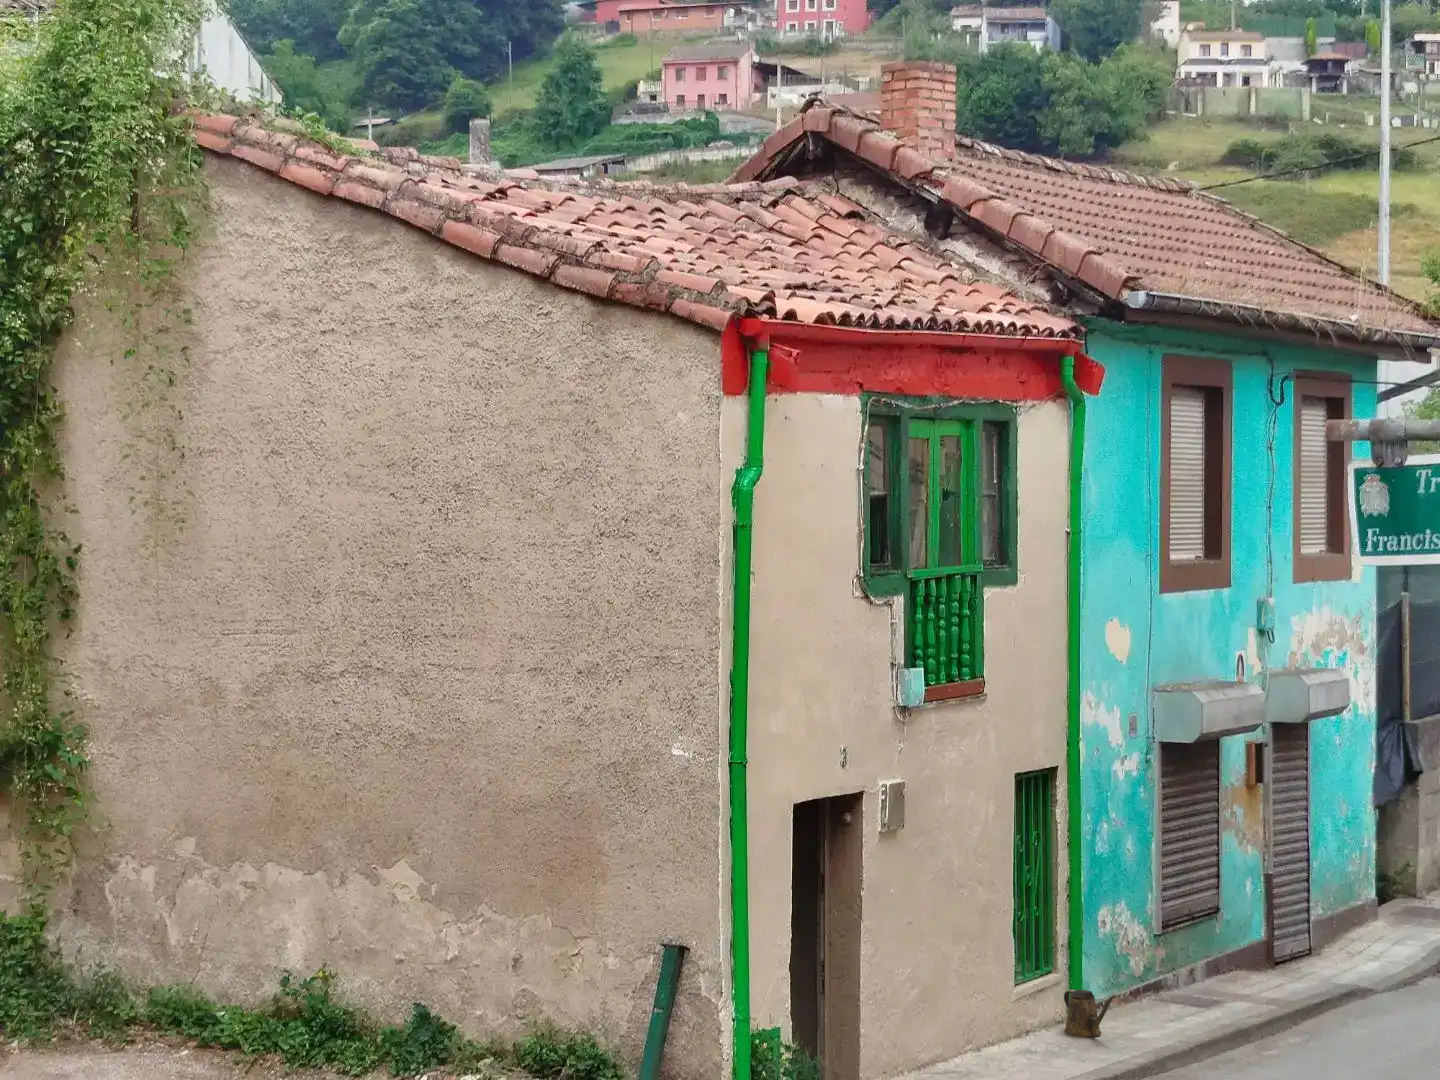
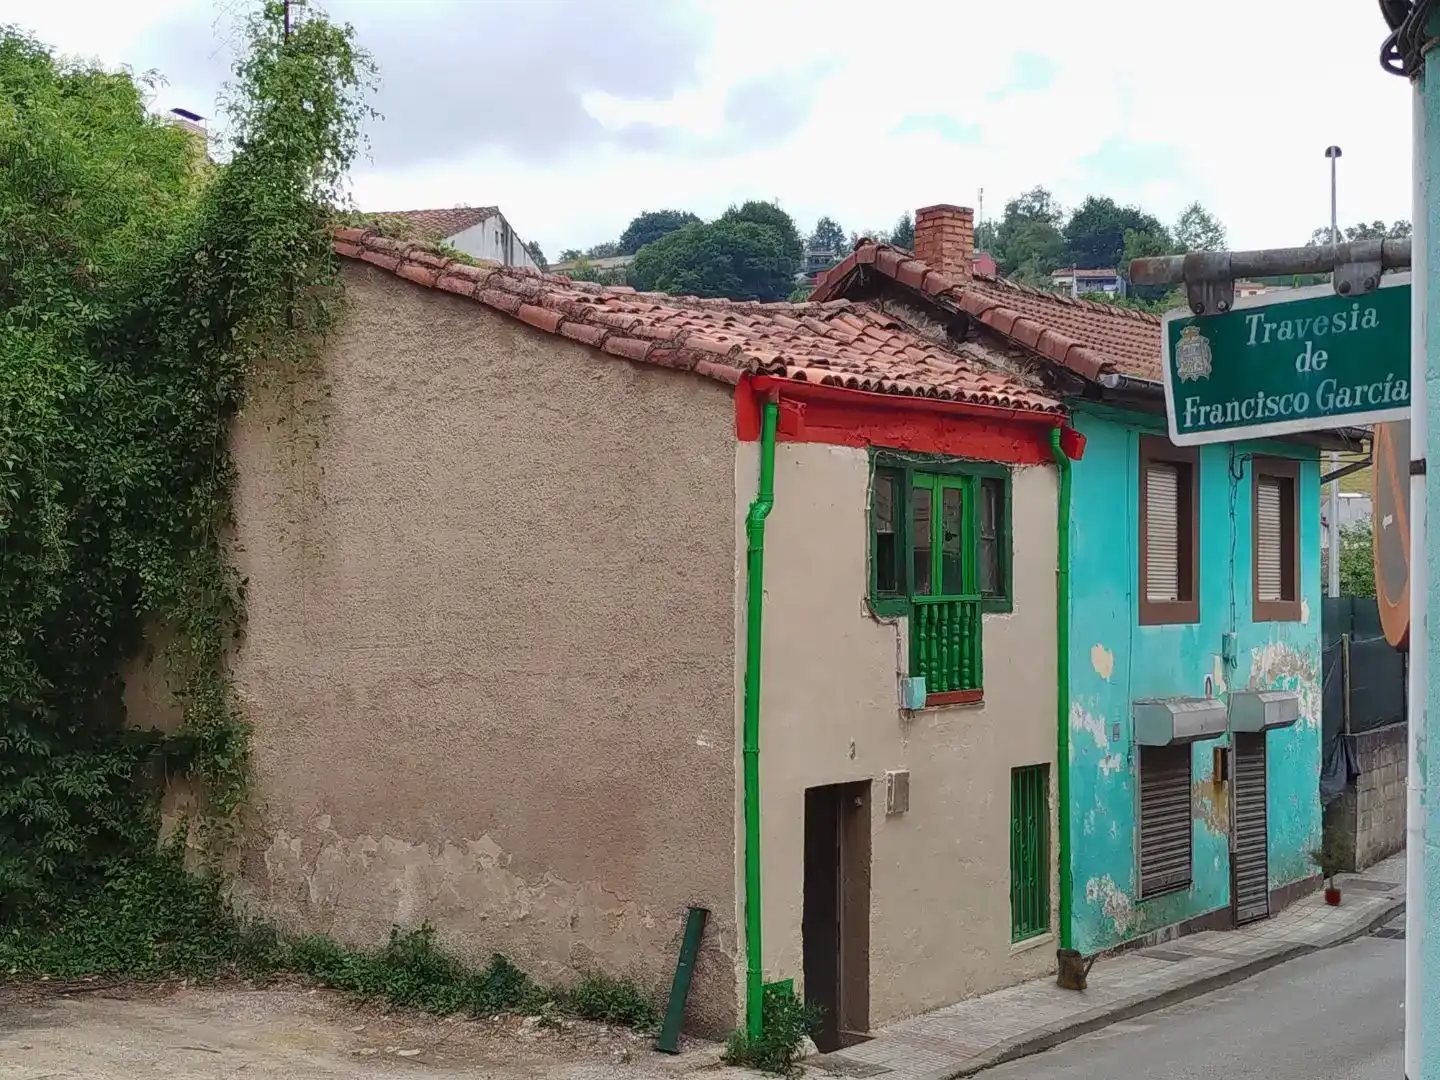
potted tree: none [1355,838,1412,938] -> present [1308,826,1352,905]

